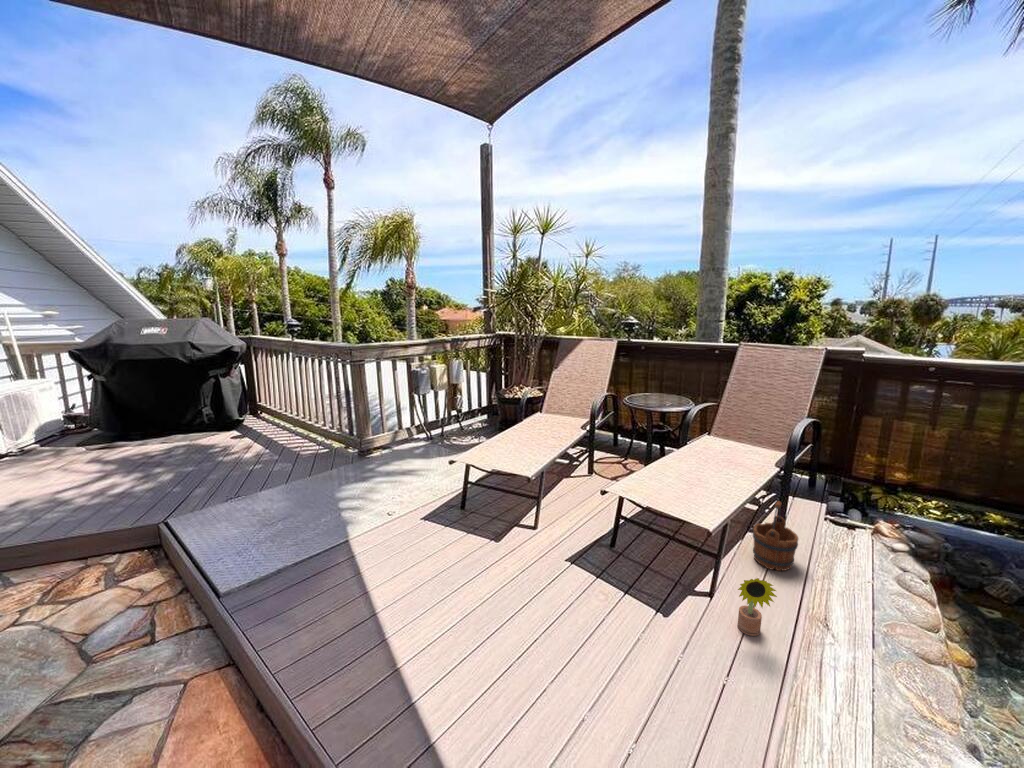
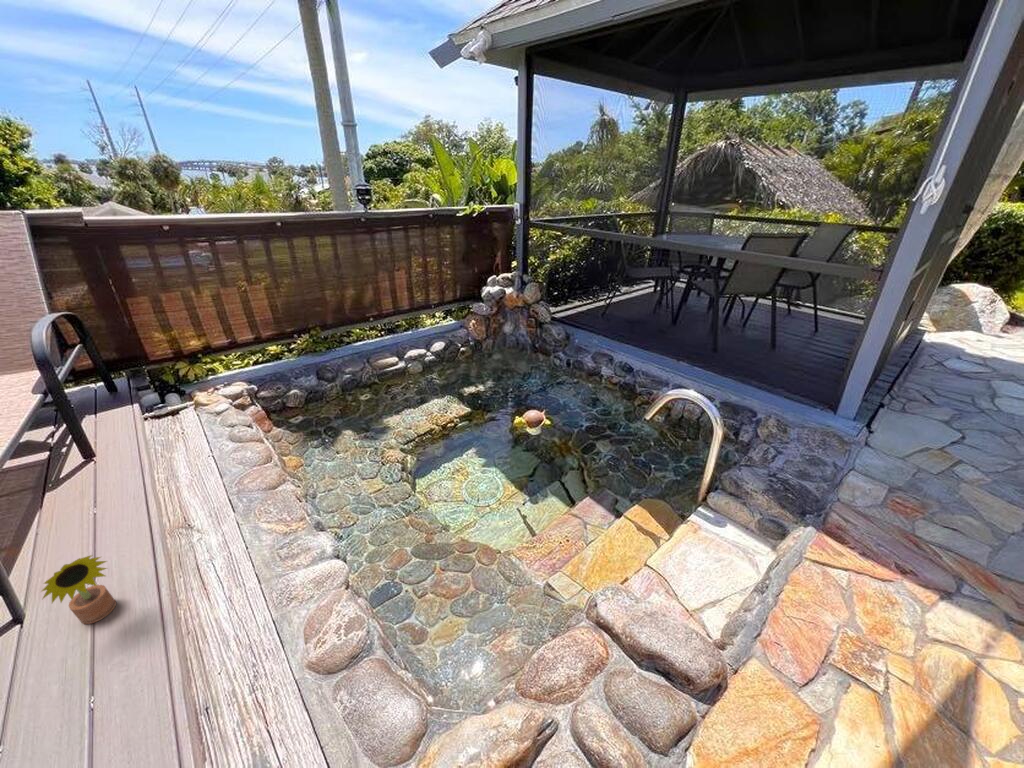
wooden bucket: present [753,501,798,571] -> none [44,441,125,521]

